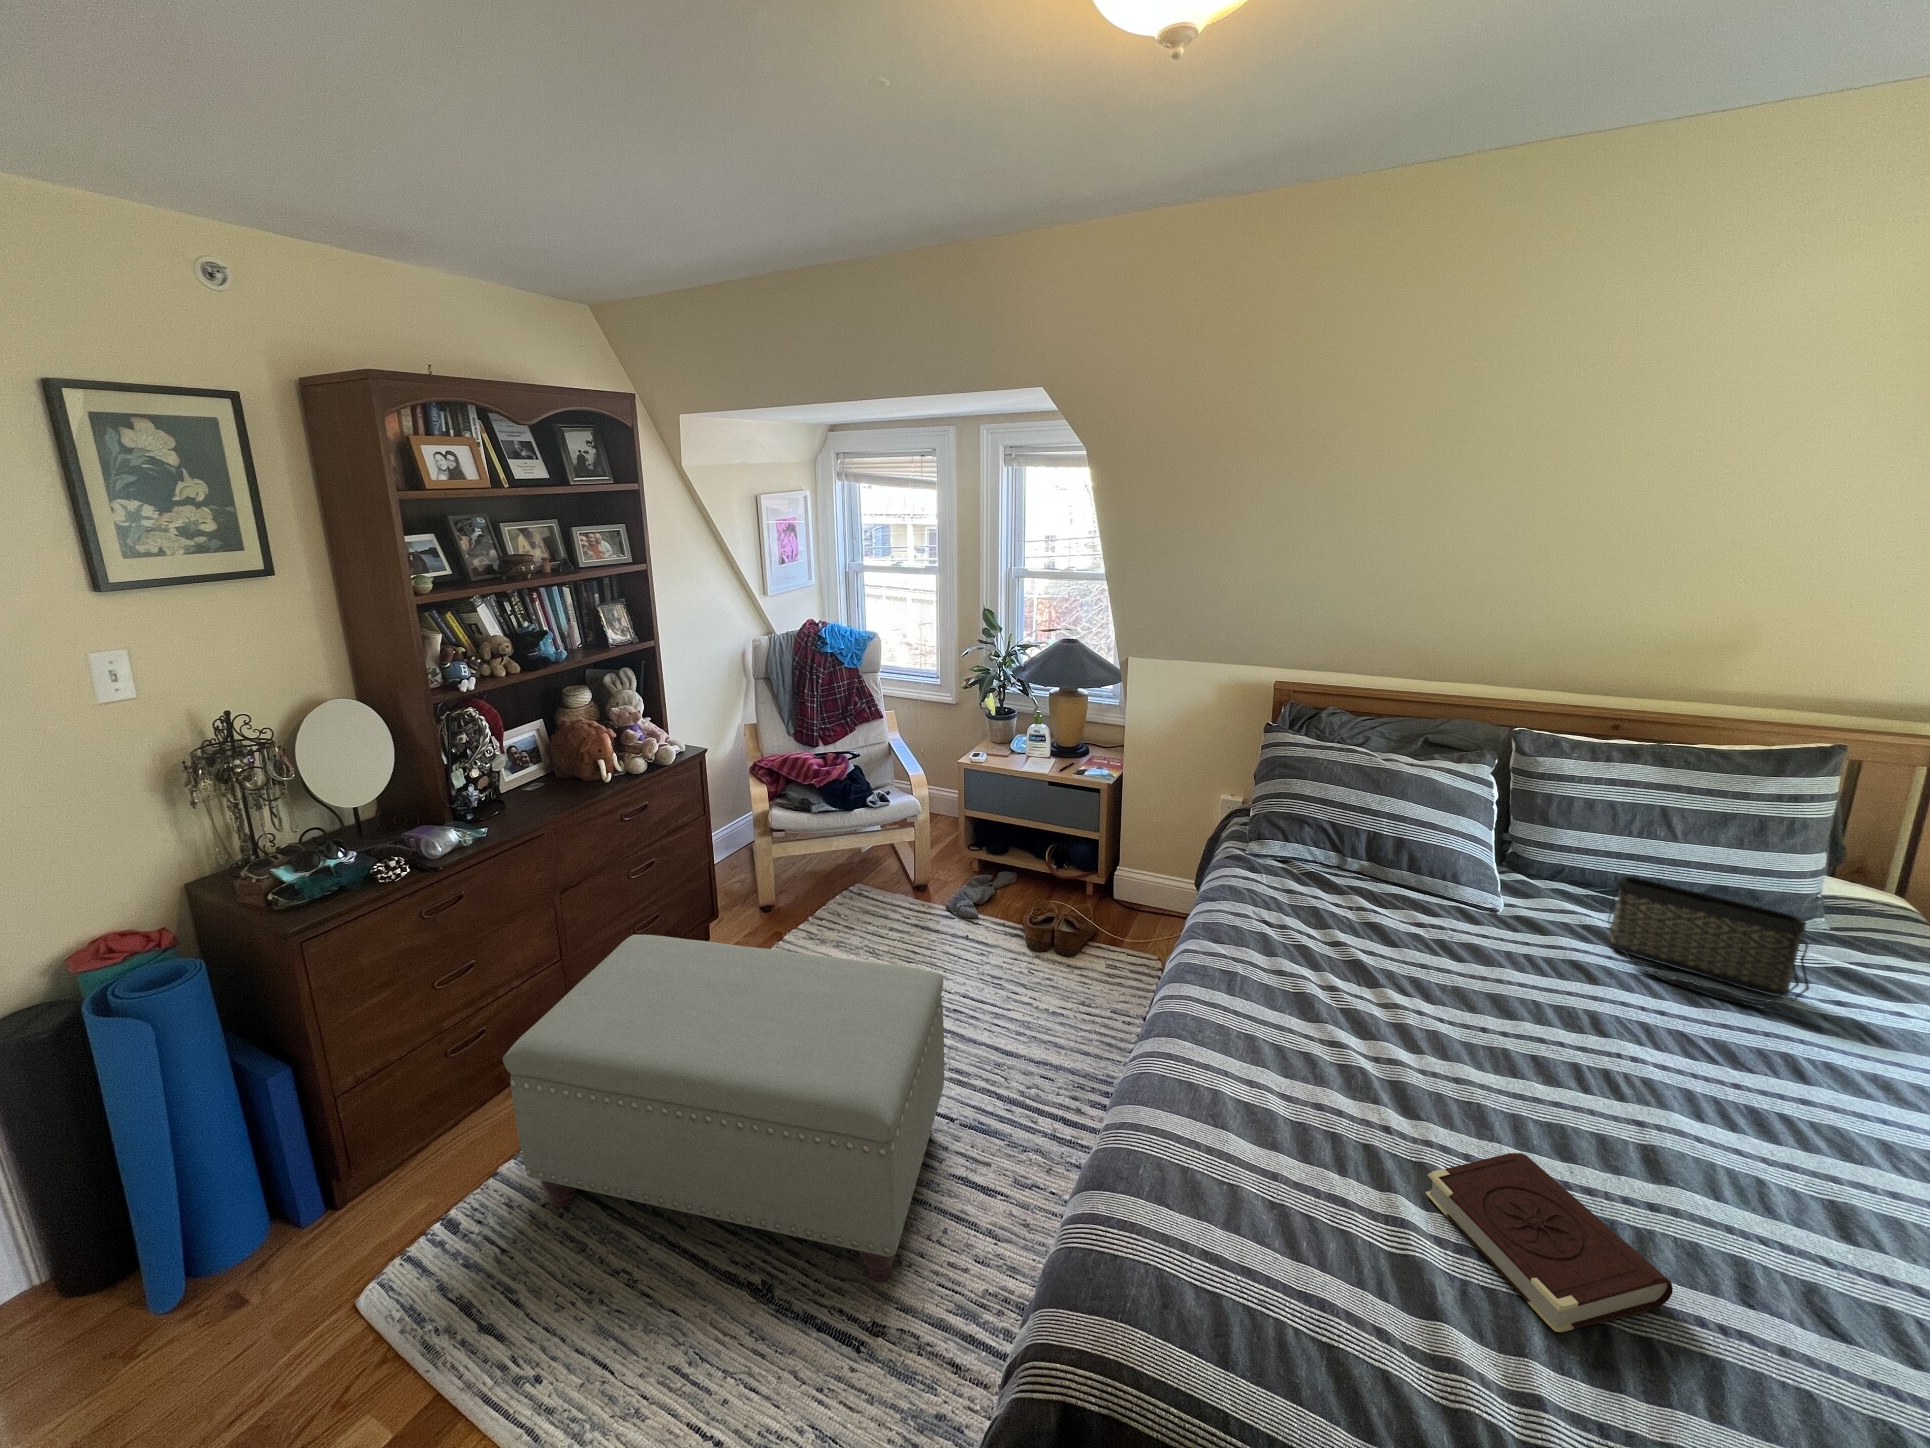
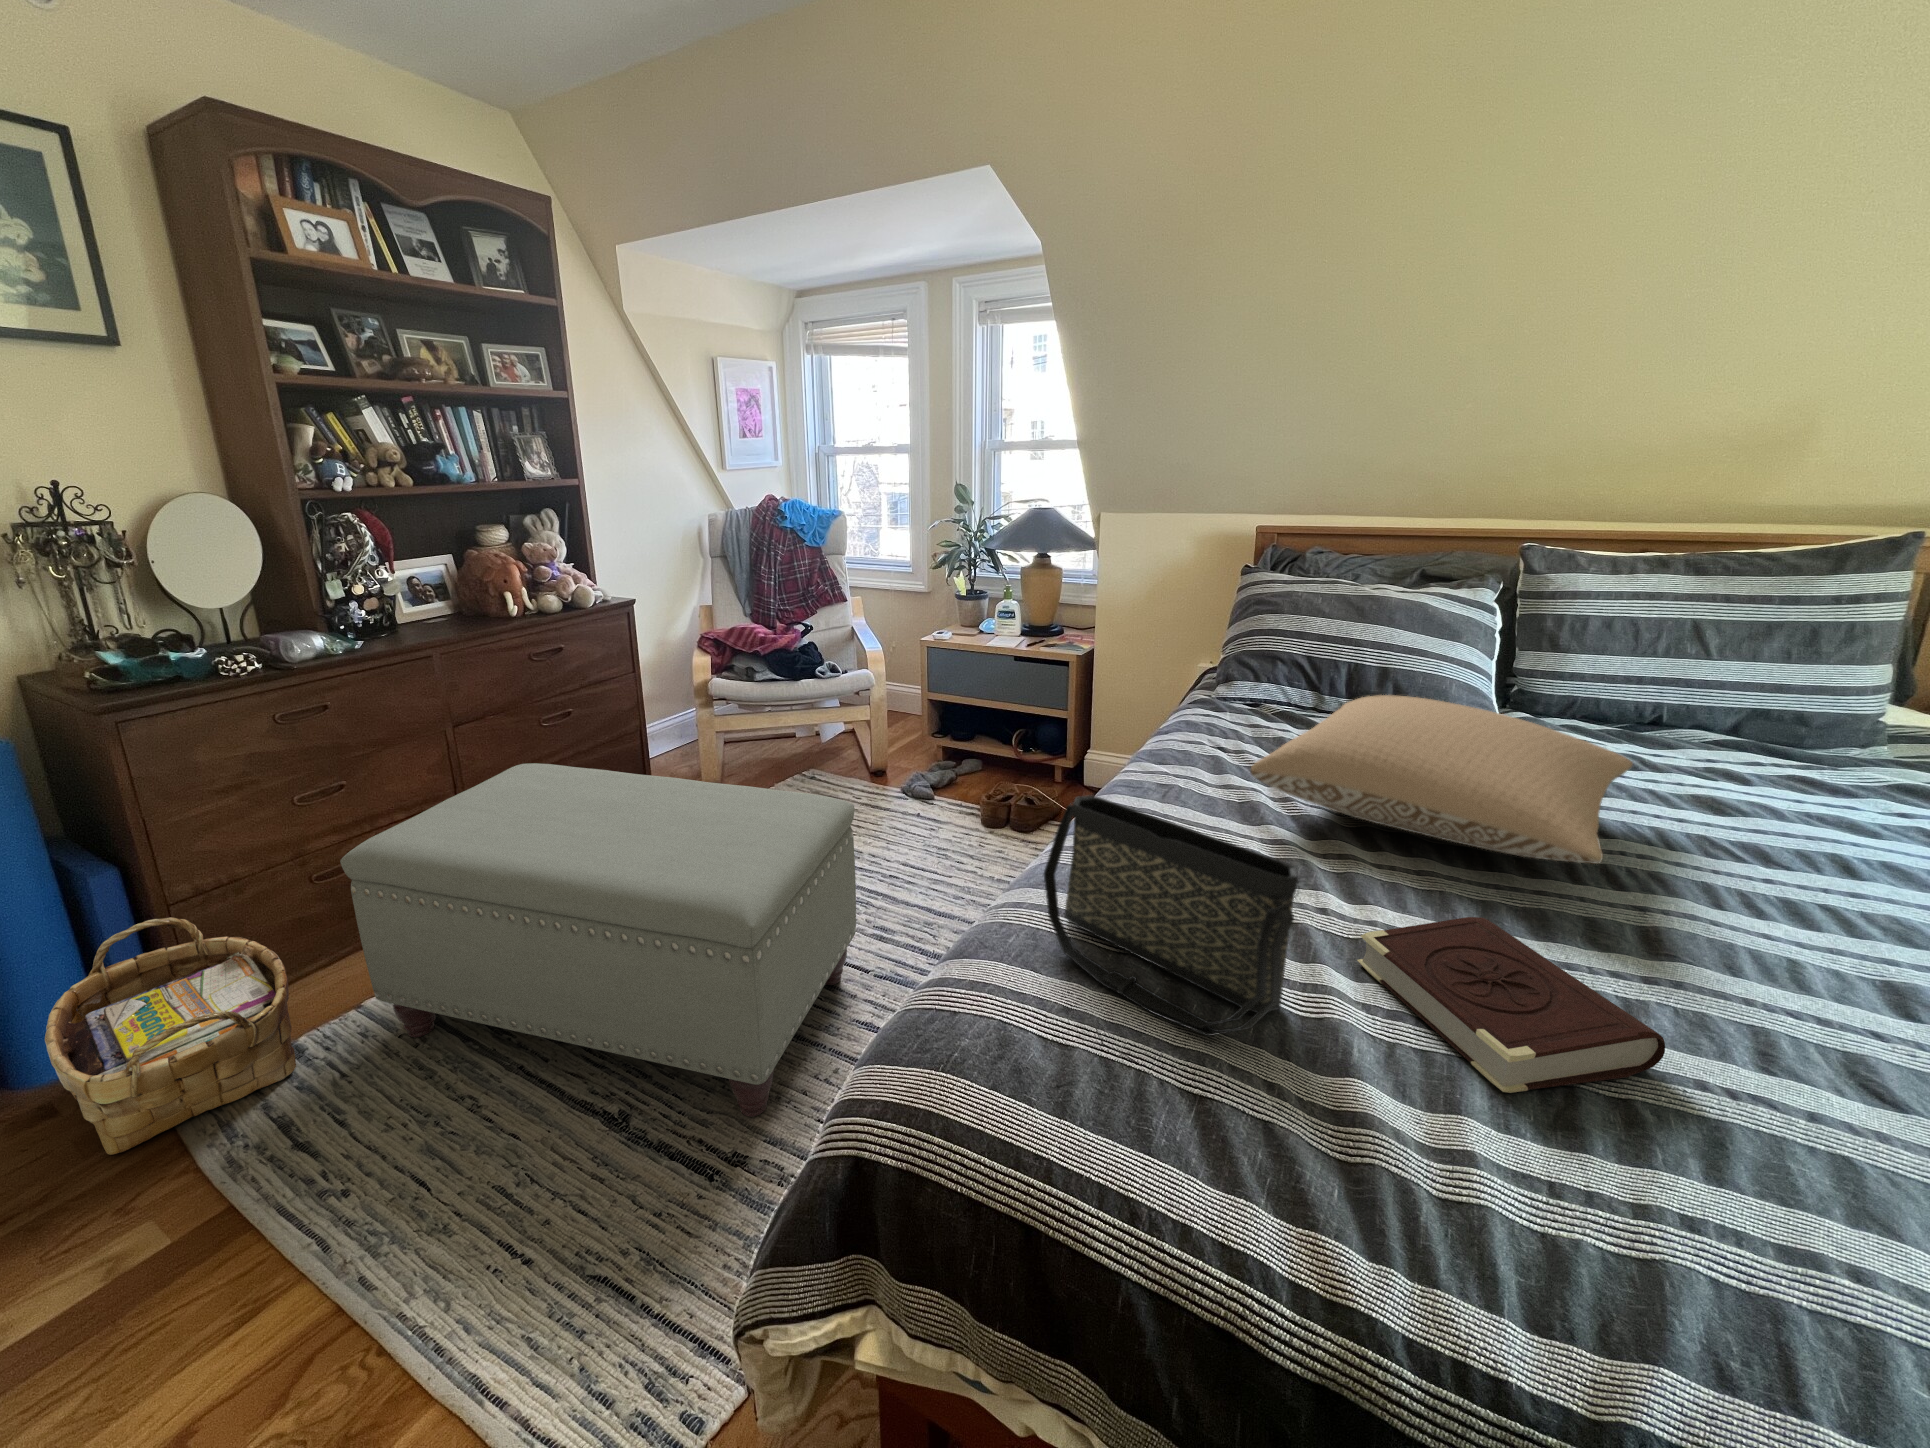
handbag: present [1607,876,1809,1009] -> present [1044,796,1298,1037]
pillow: none [1311,897,1622,1100] -> present [1251,695,1633,864]
woven basket: none [251,1110,460,1347] -> present [45,917,296,1155]

